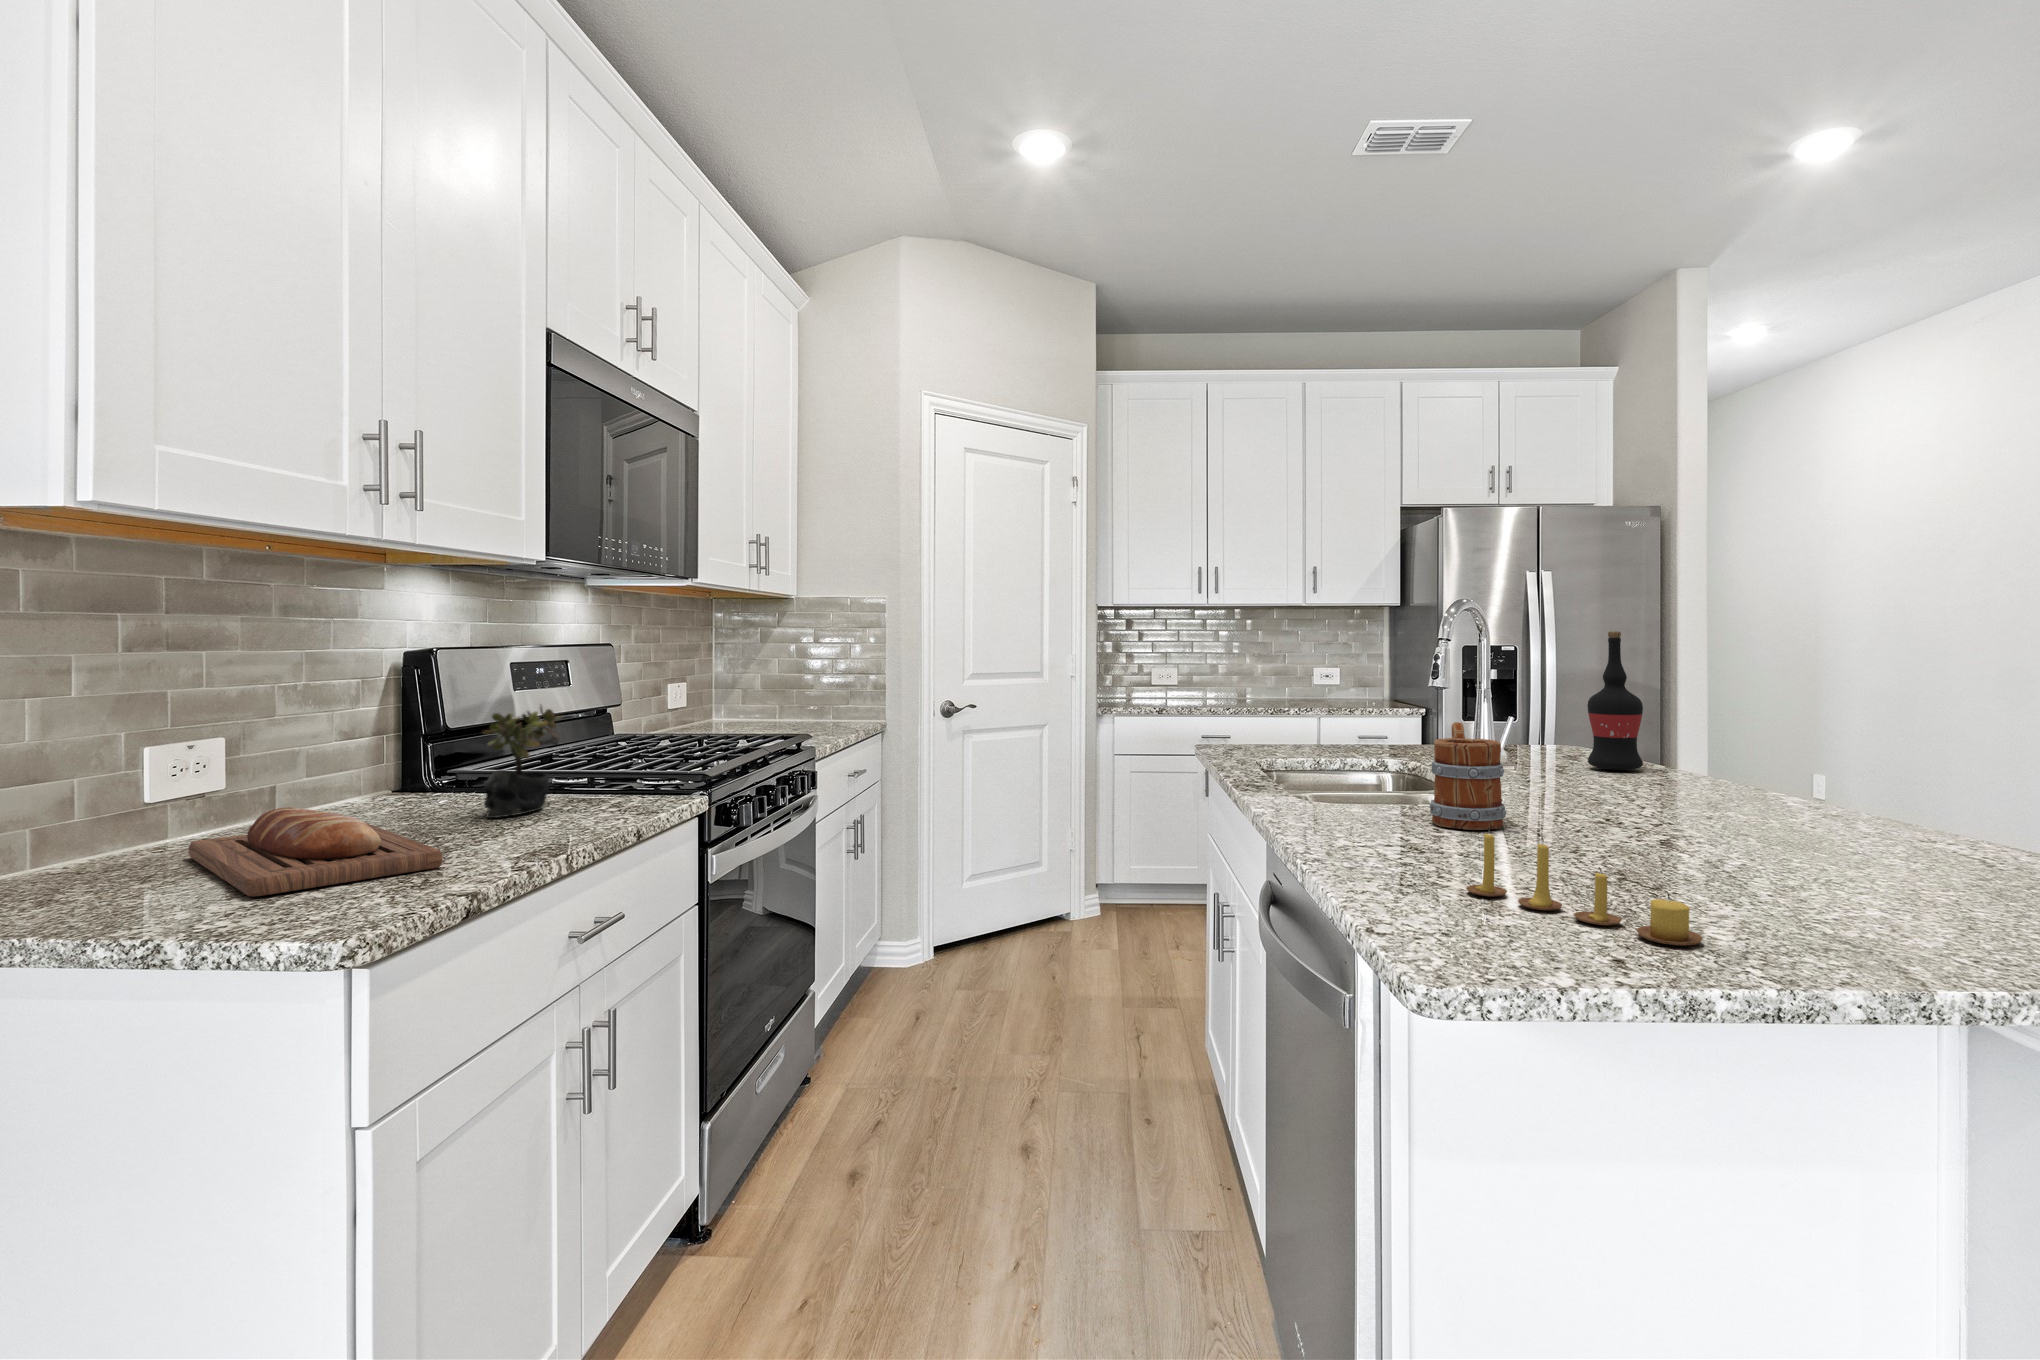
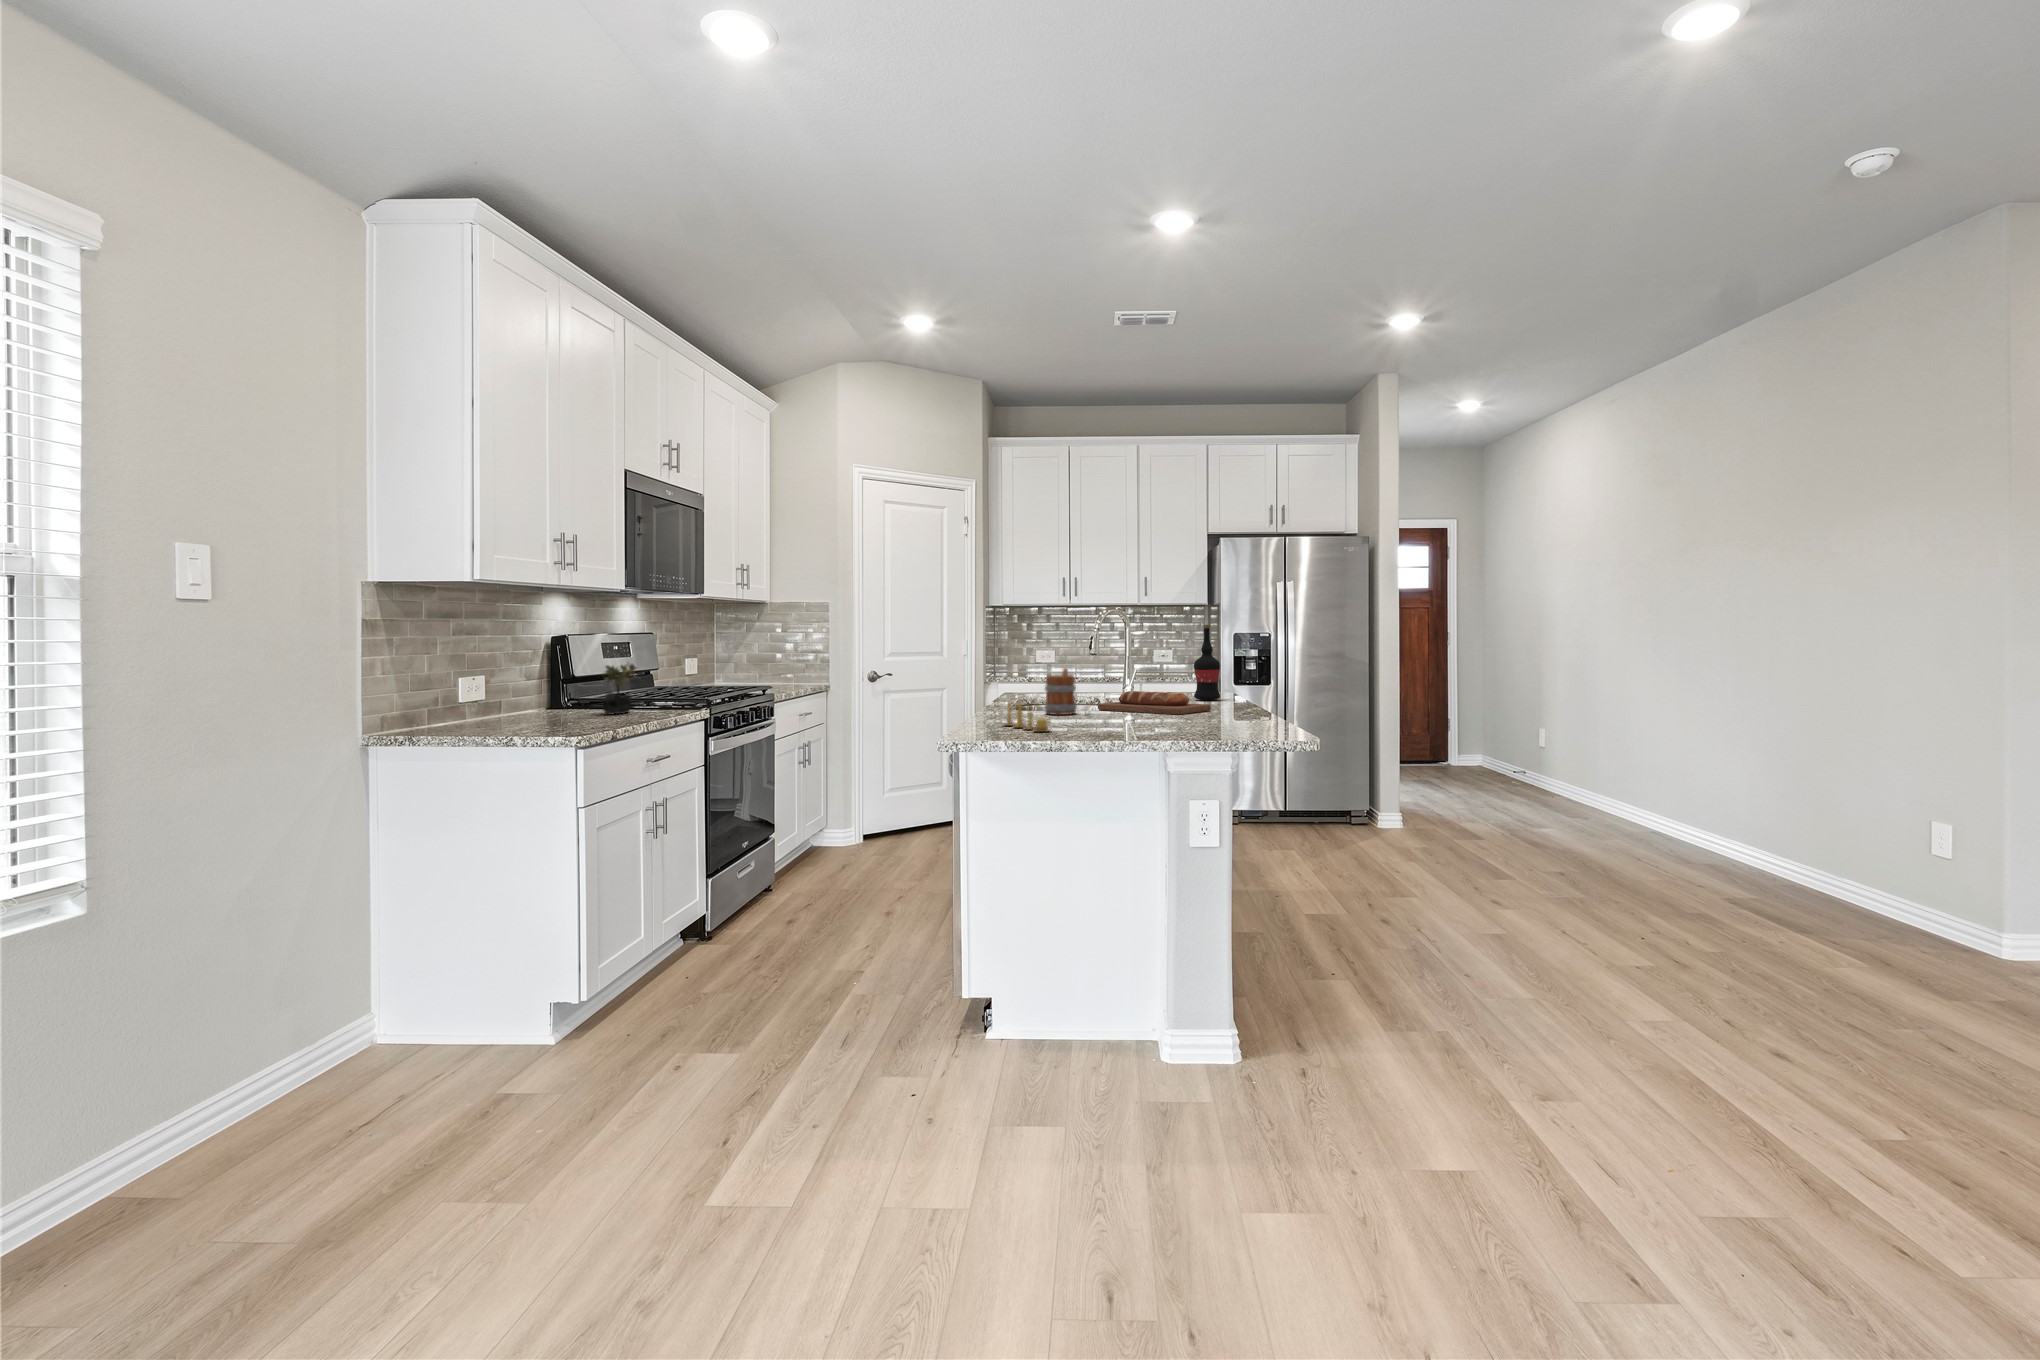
bread loaf: present [189,807,442,896] -> present [1098,691,1211,714]

